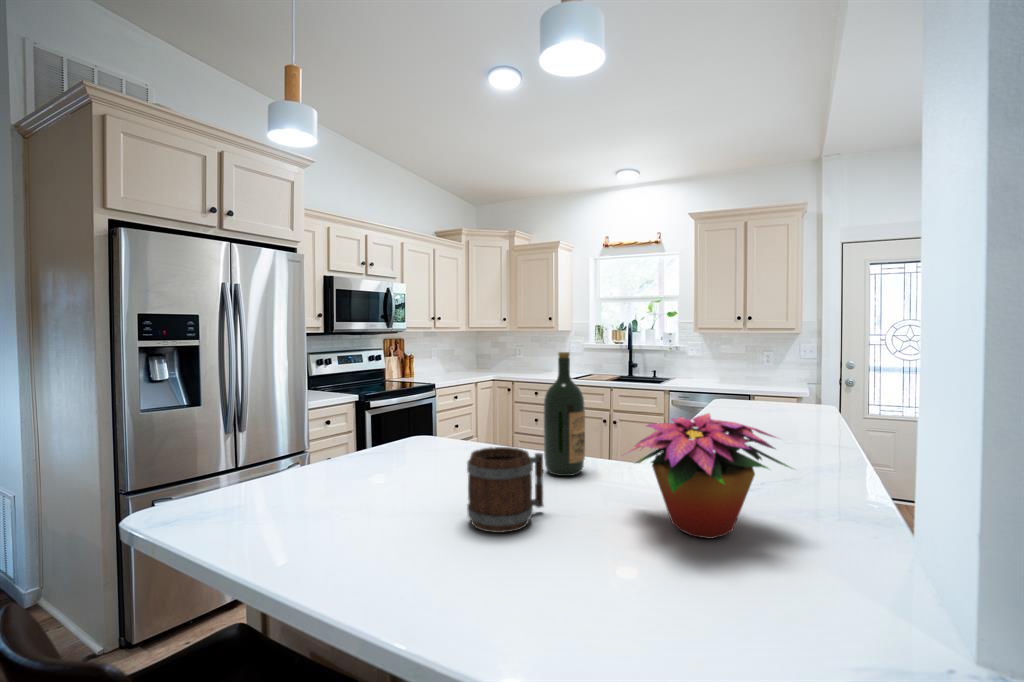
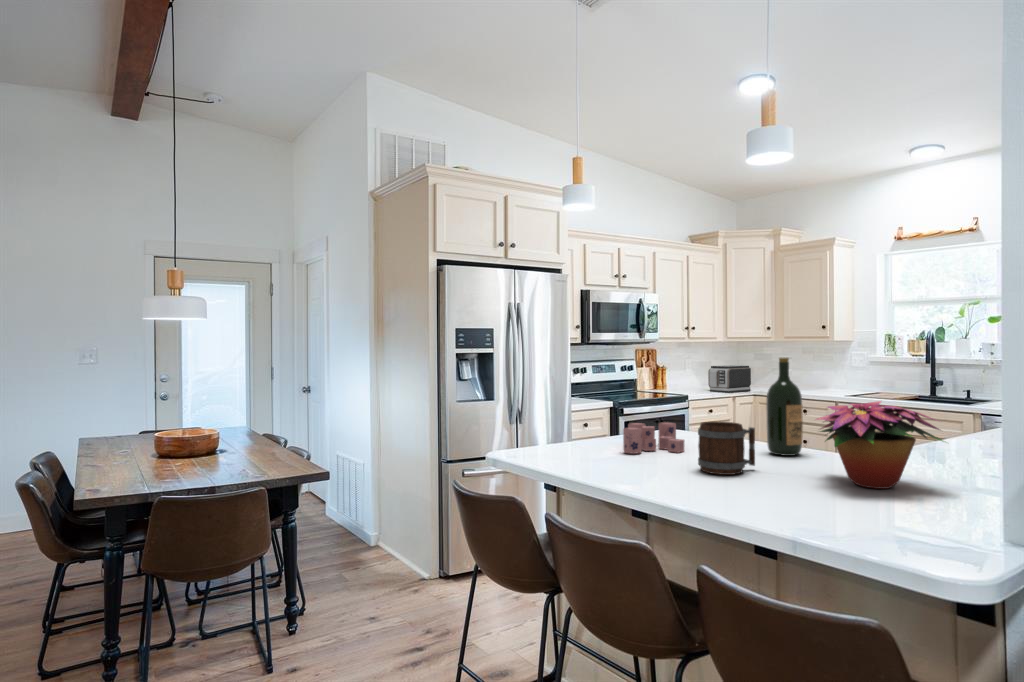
toaster: none [454,353,491,379] -> present [708,365,751,393]
candle: none [358,438,443,494] -> present [623,422,685,454]

